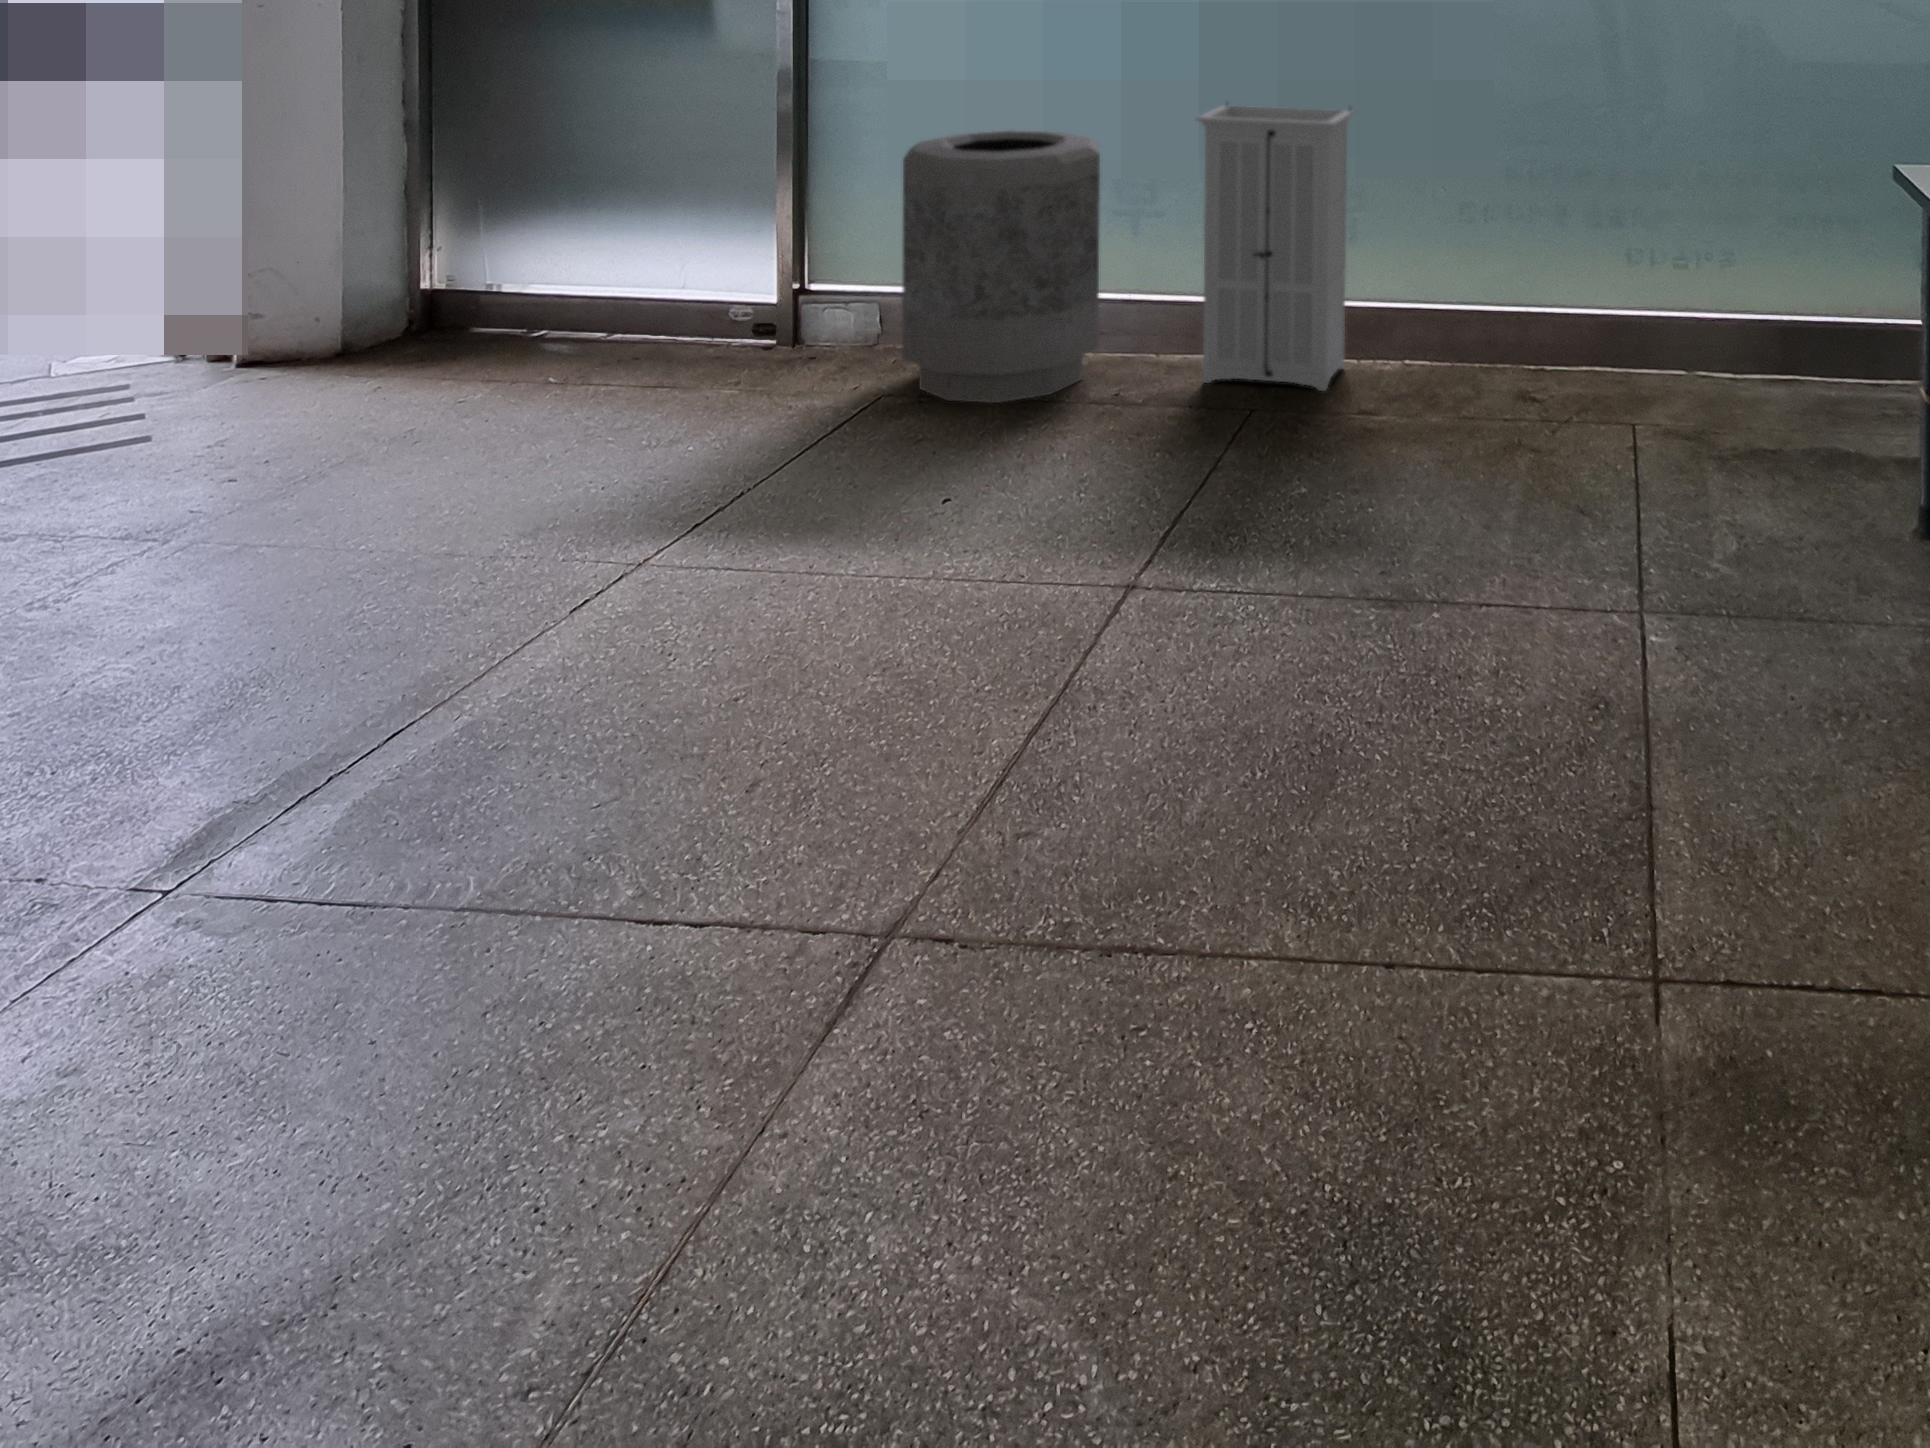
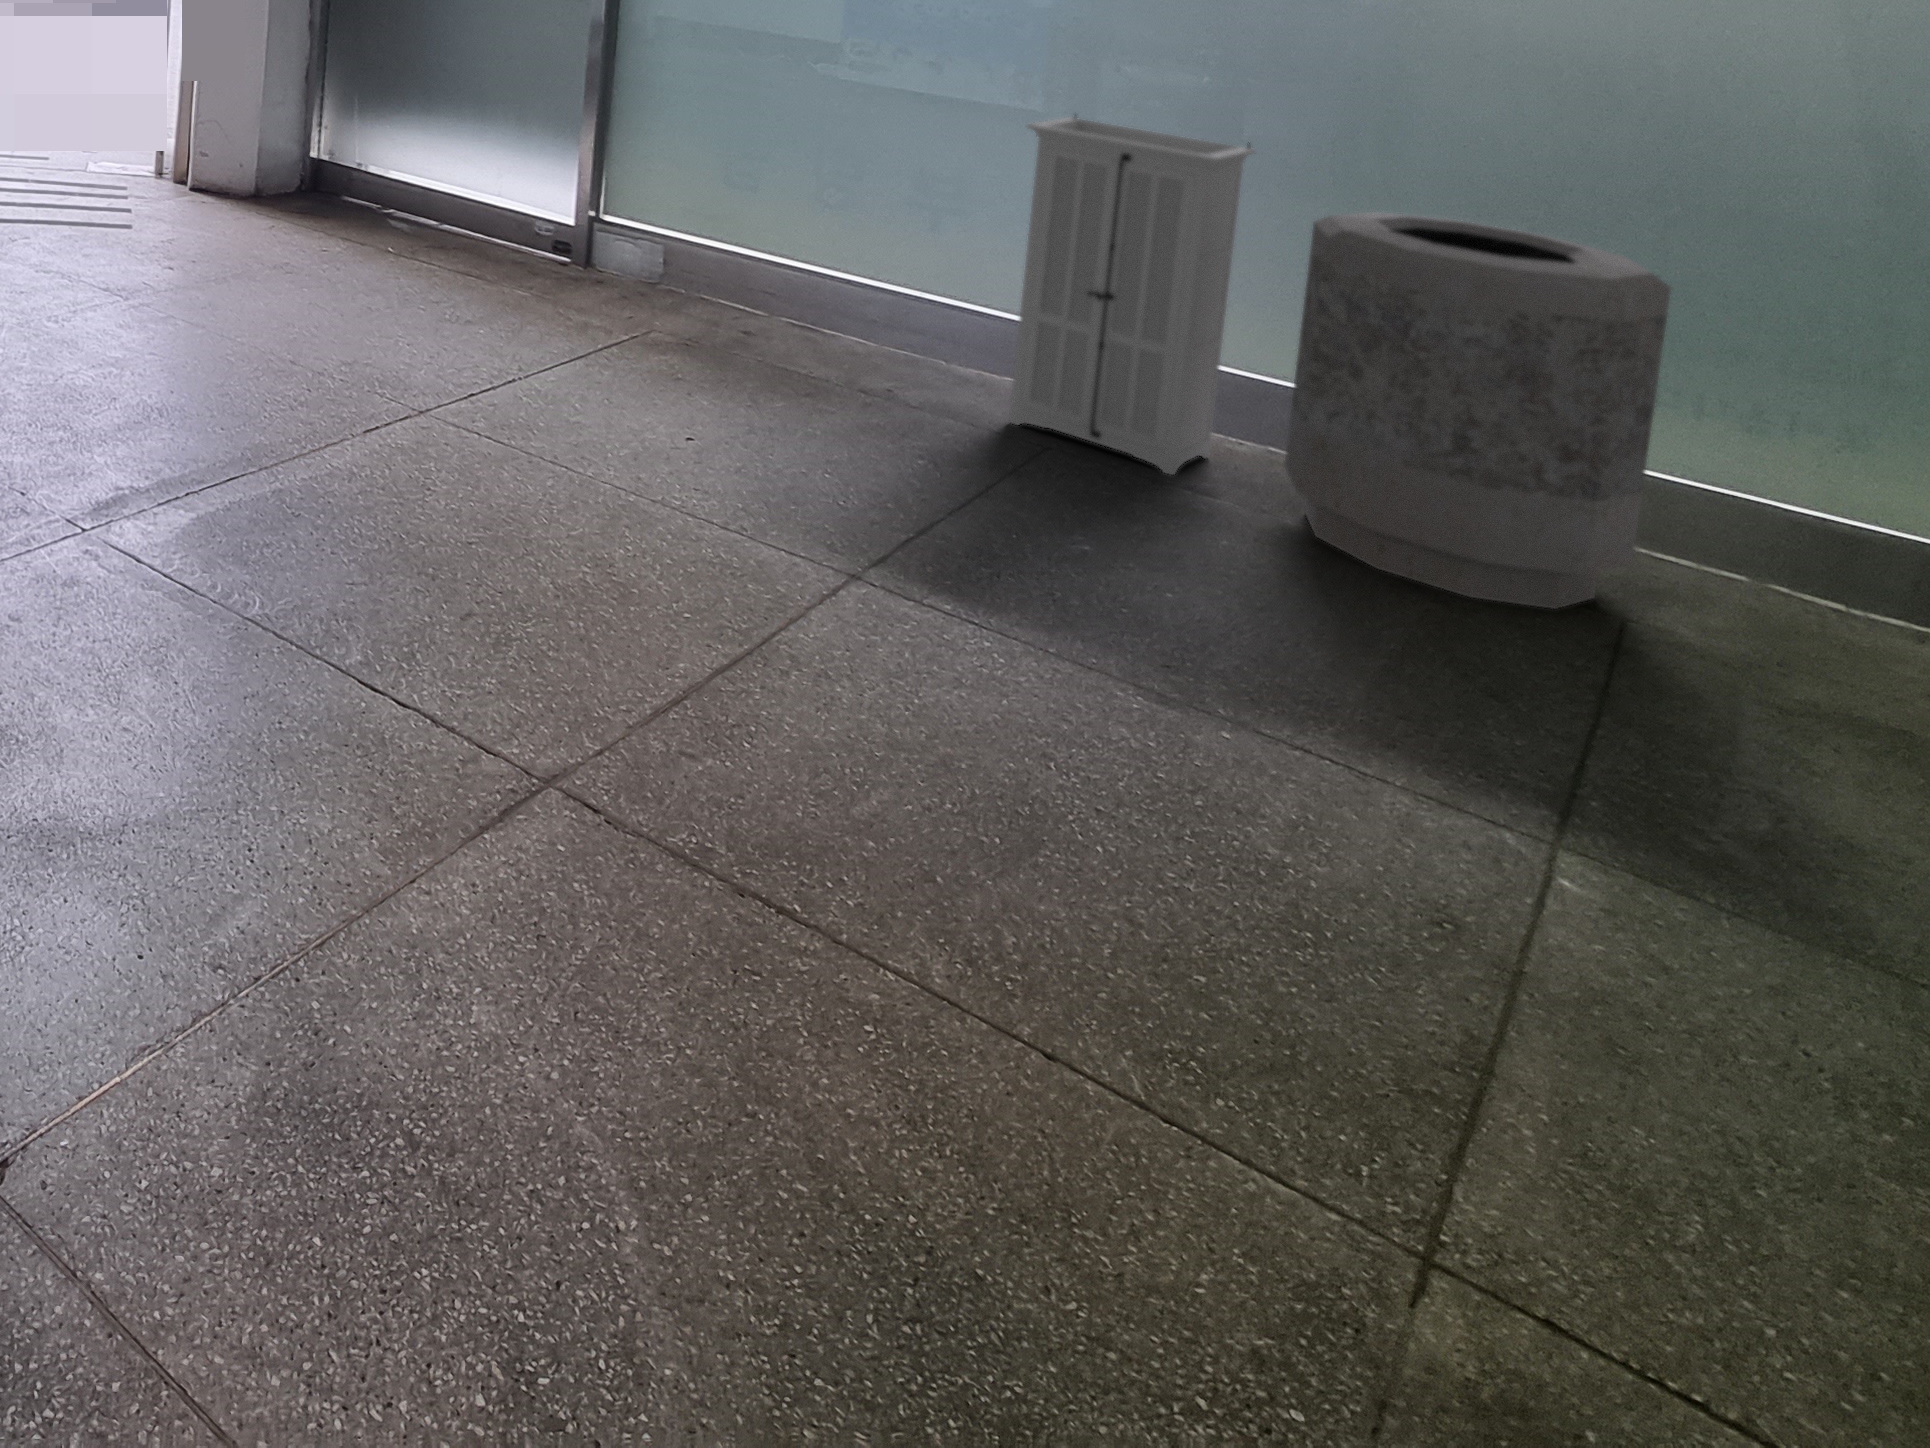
trash can: present [902,130,1100,403] -> present [1284,212,1671,609]

